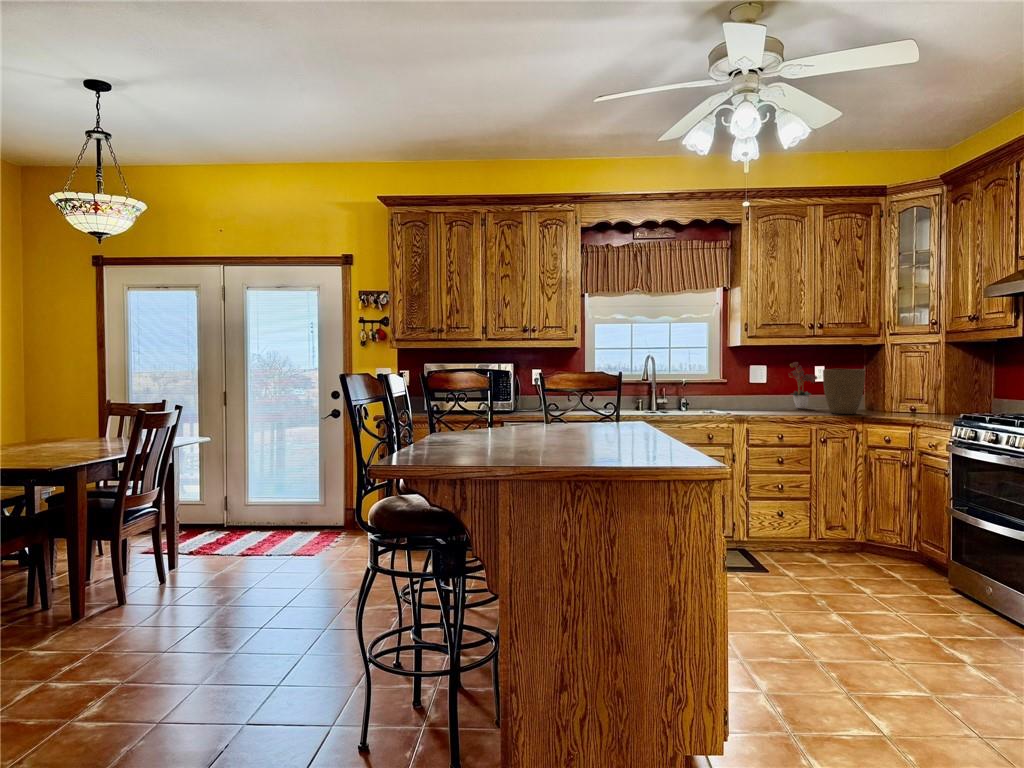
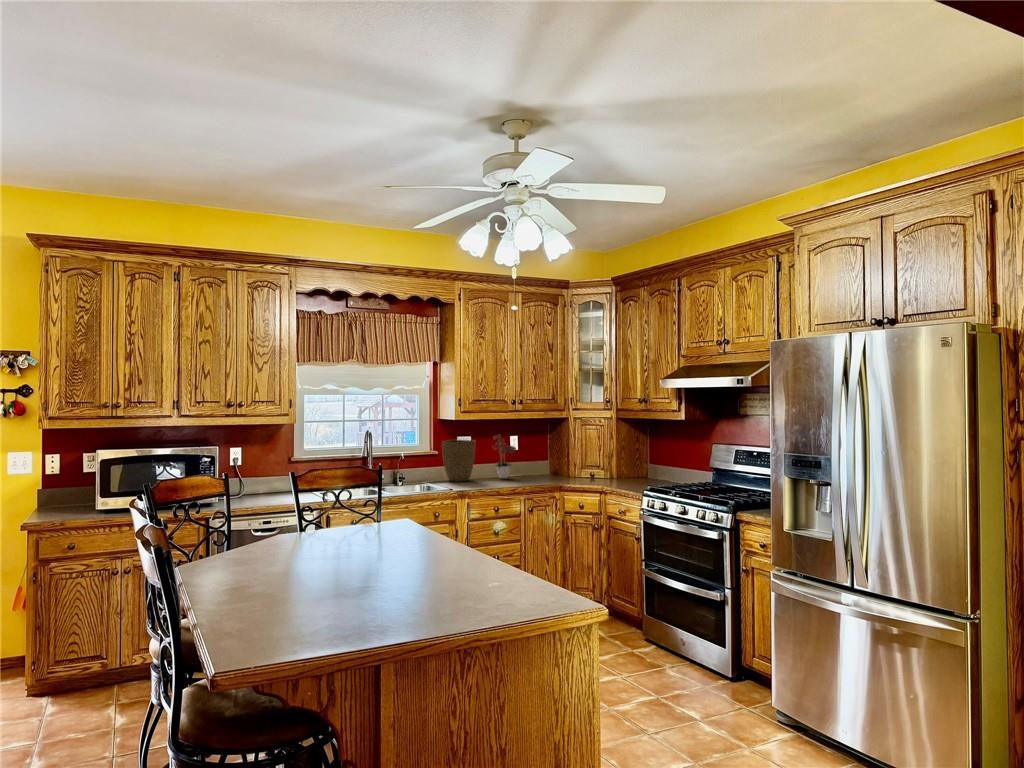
vase: present [823,369,865,414] -> present [442,440,475,481]

